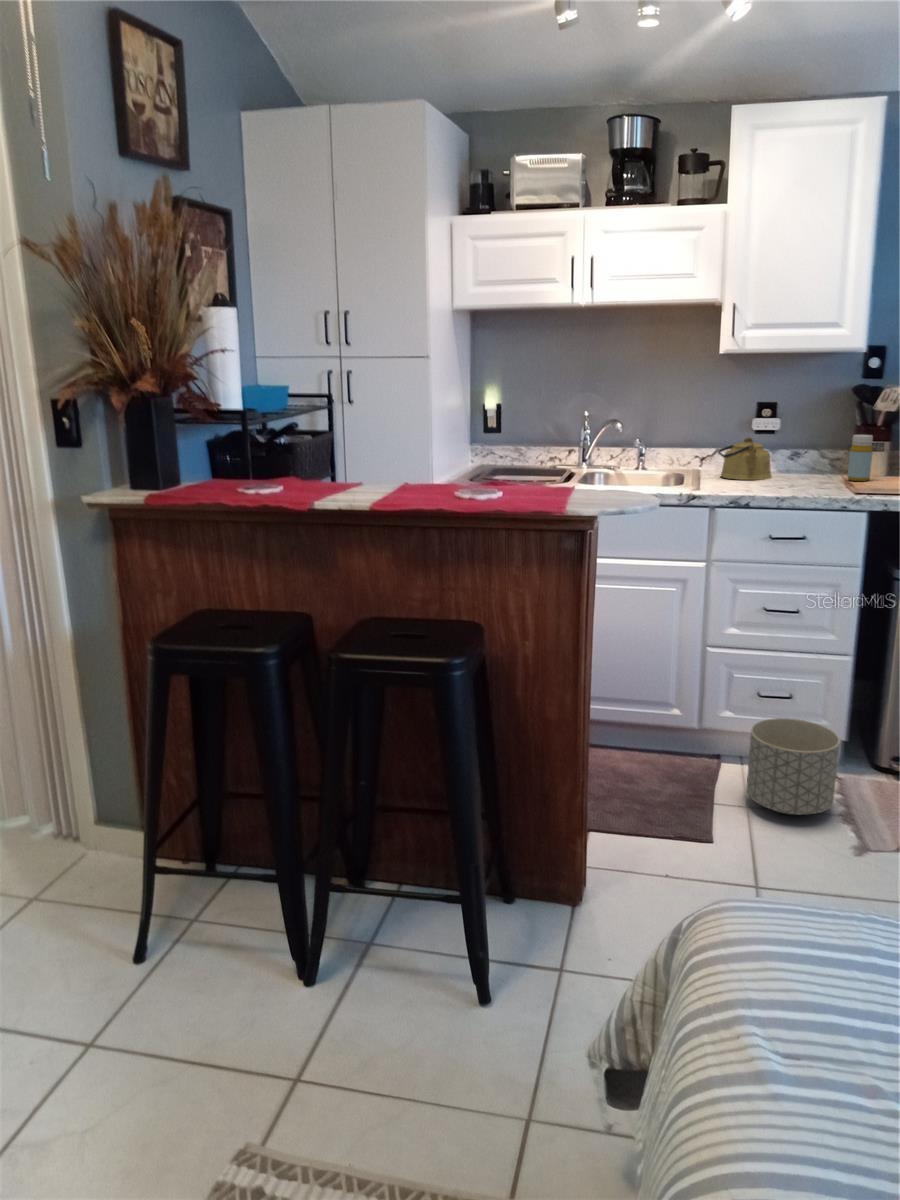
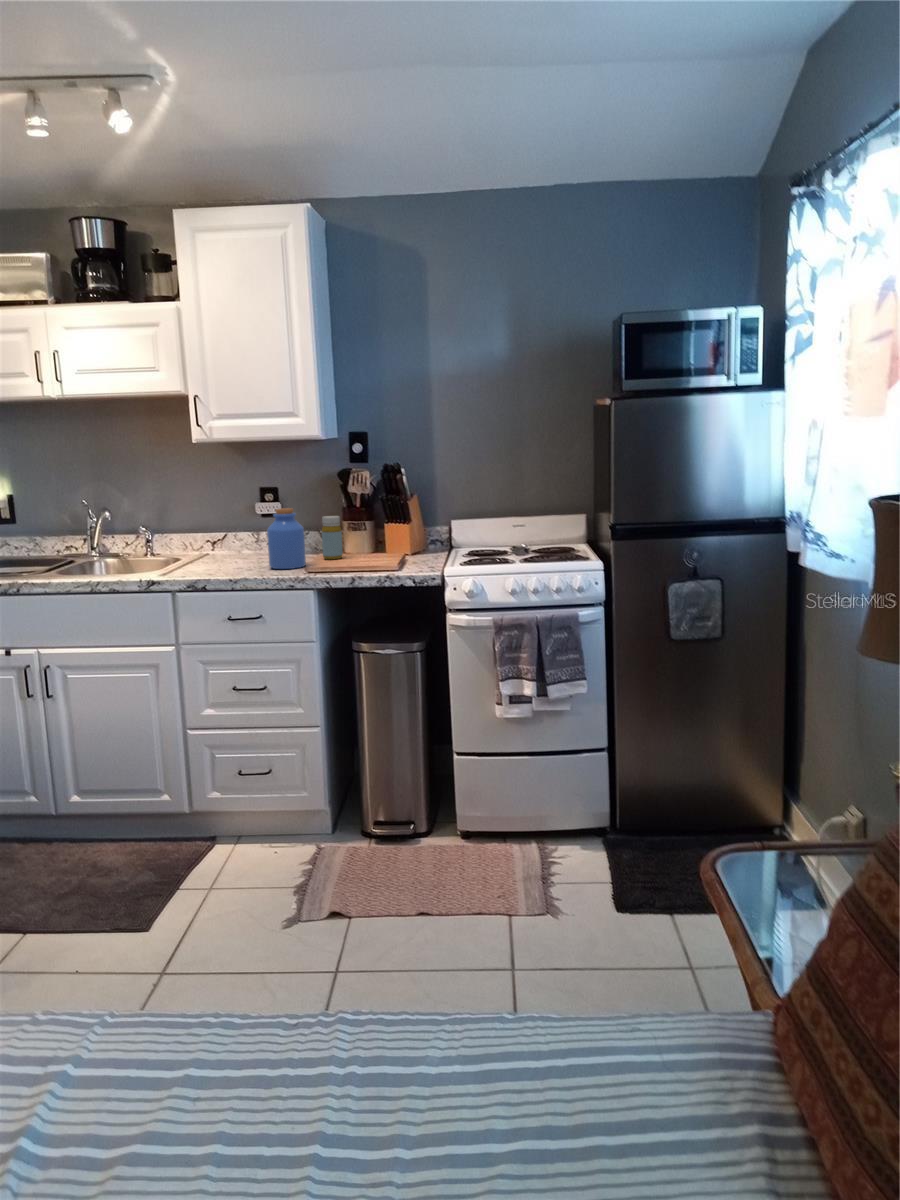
jar: none [802,425,847,489] -> present [267,508,306,569]
kettle: present [718,437,772,480] -> none [211,521,266,563]
planter: present [746,718,840,815] -> none [201,795,289,893]

